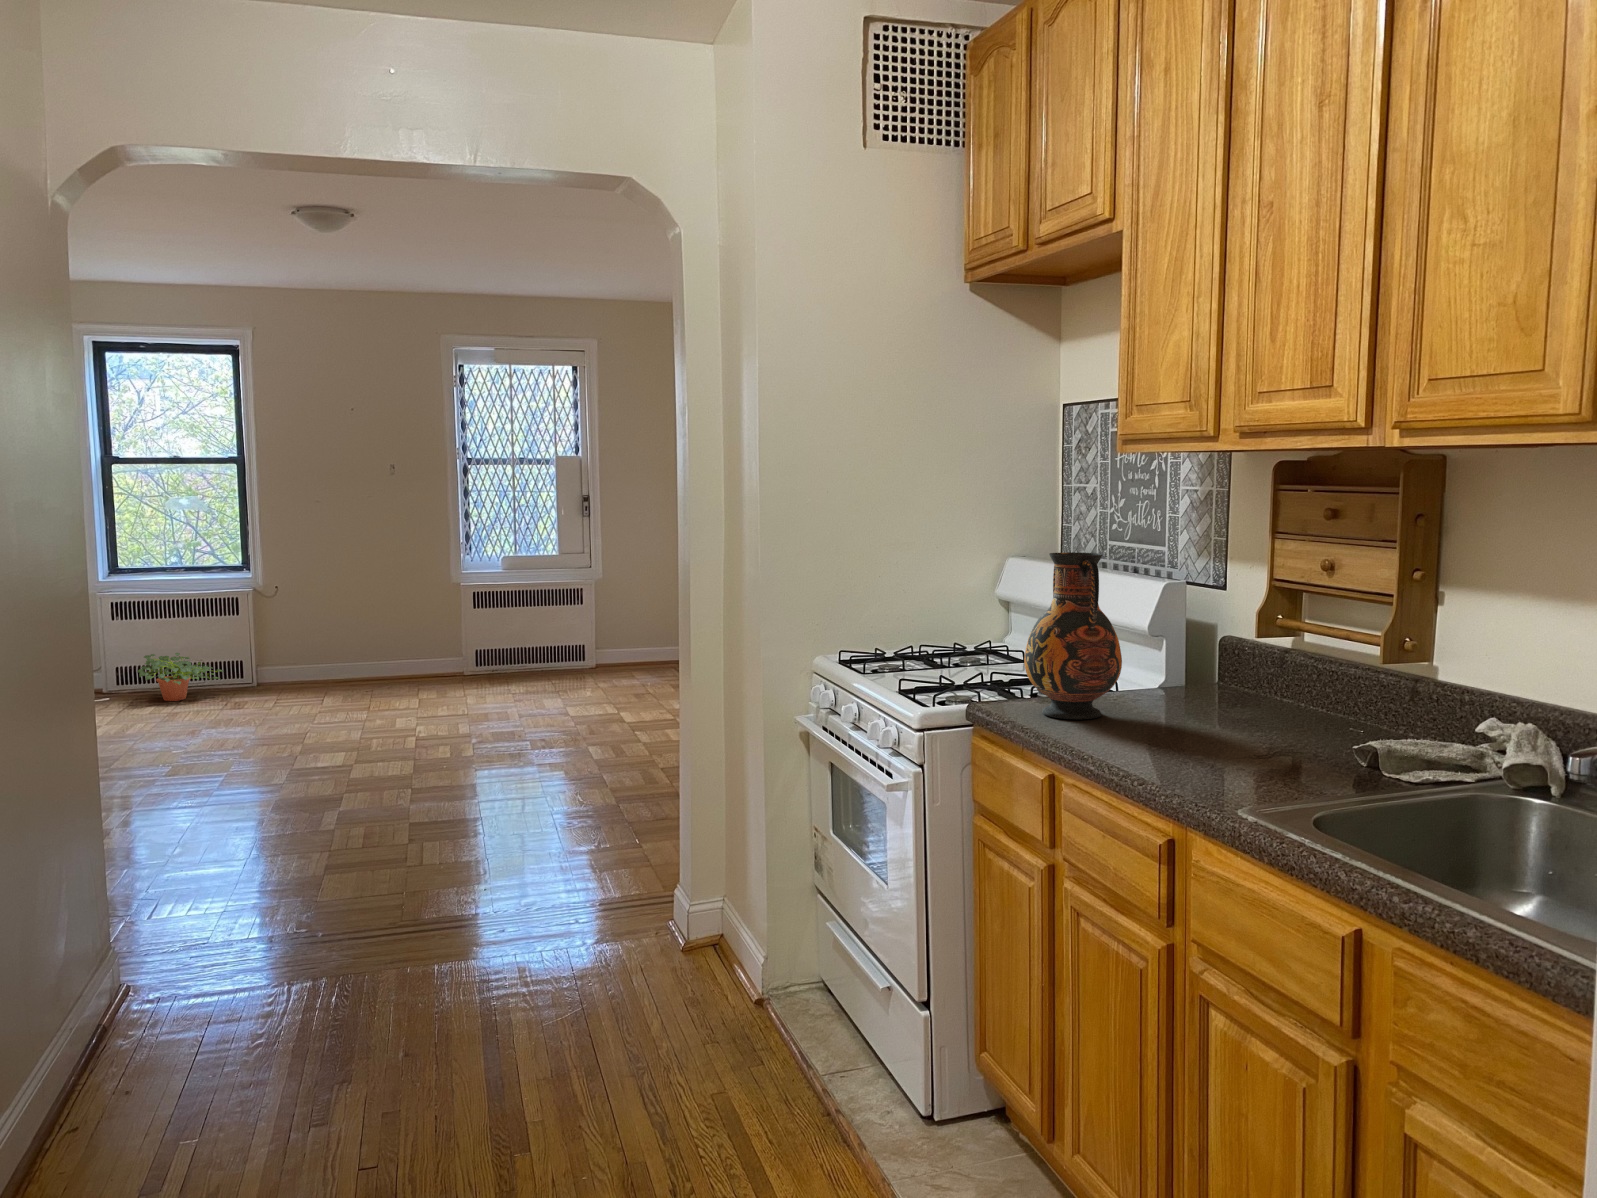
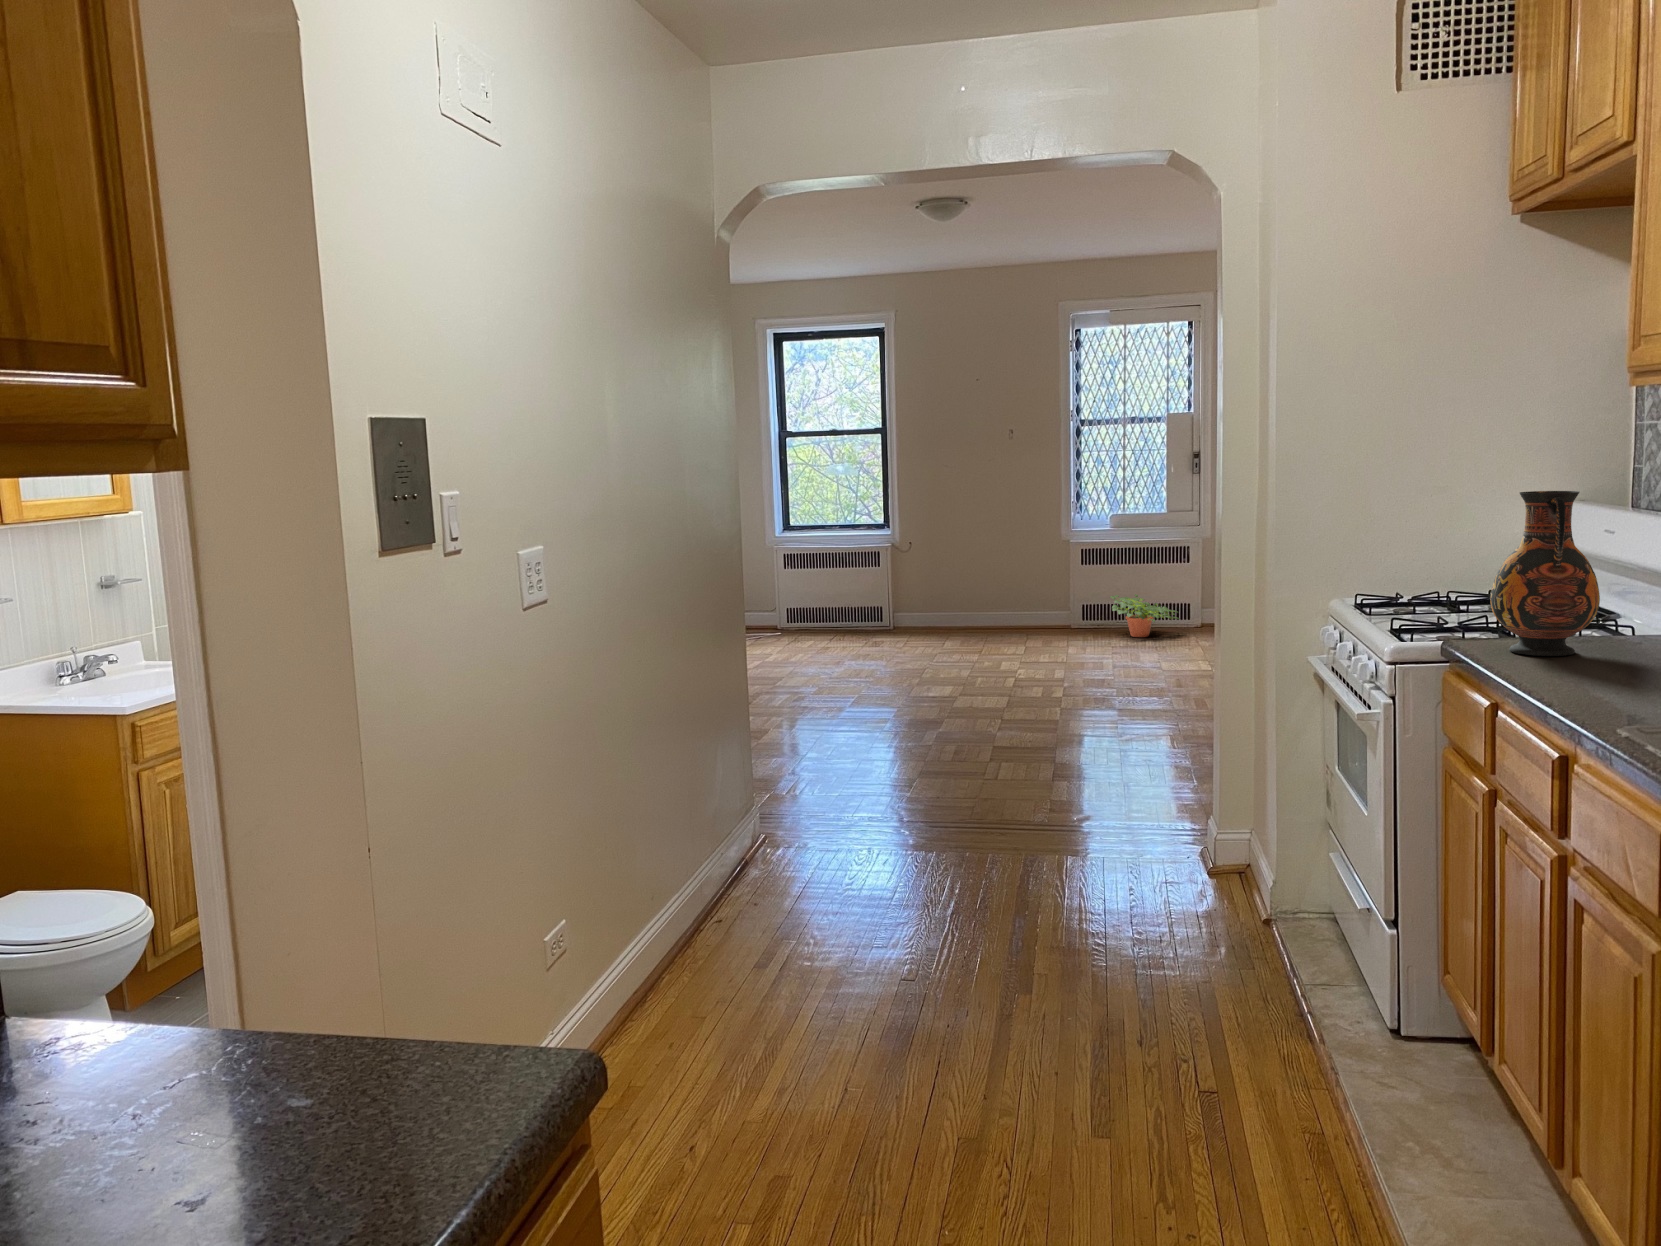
potted plant: present [138,653,224,701] -> present [1110,594,1179,637]

